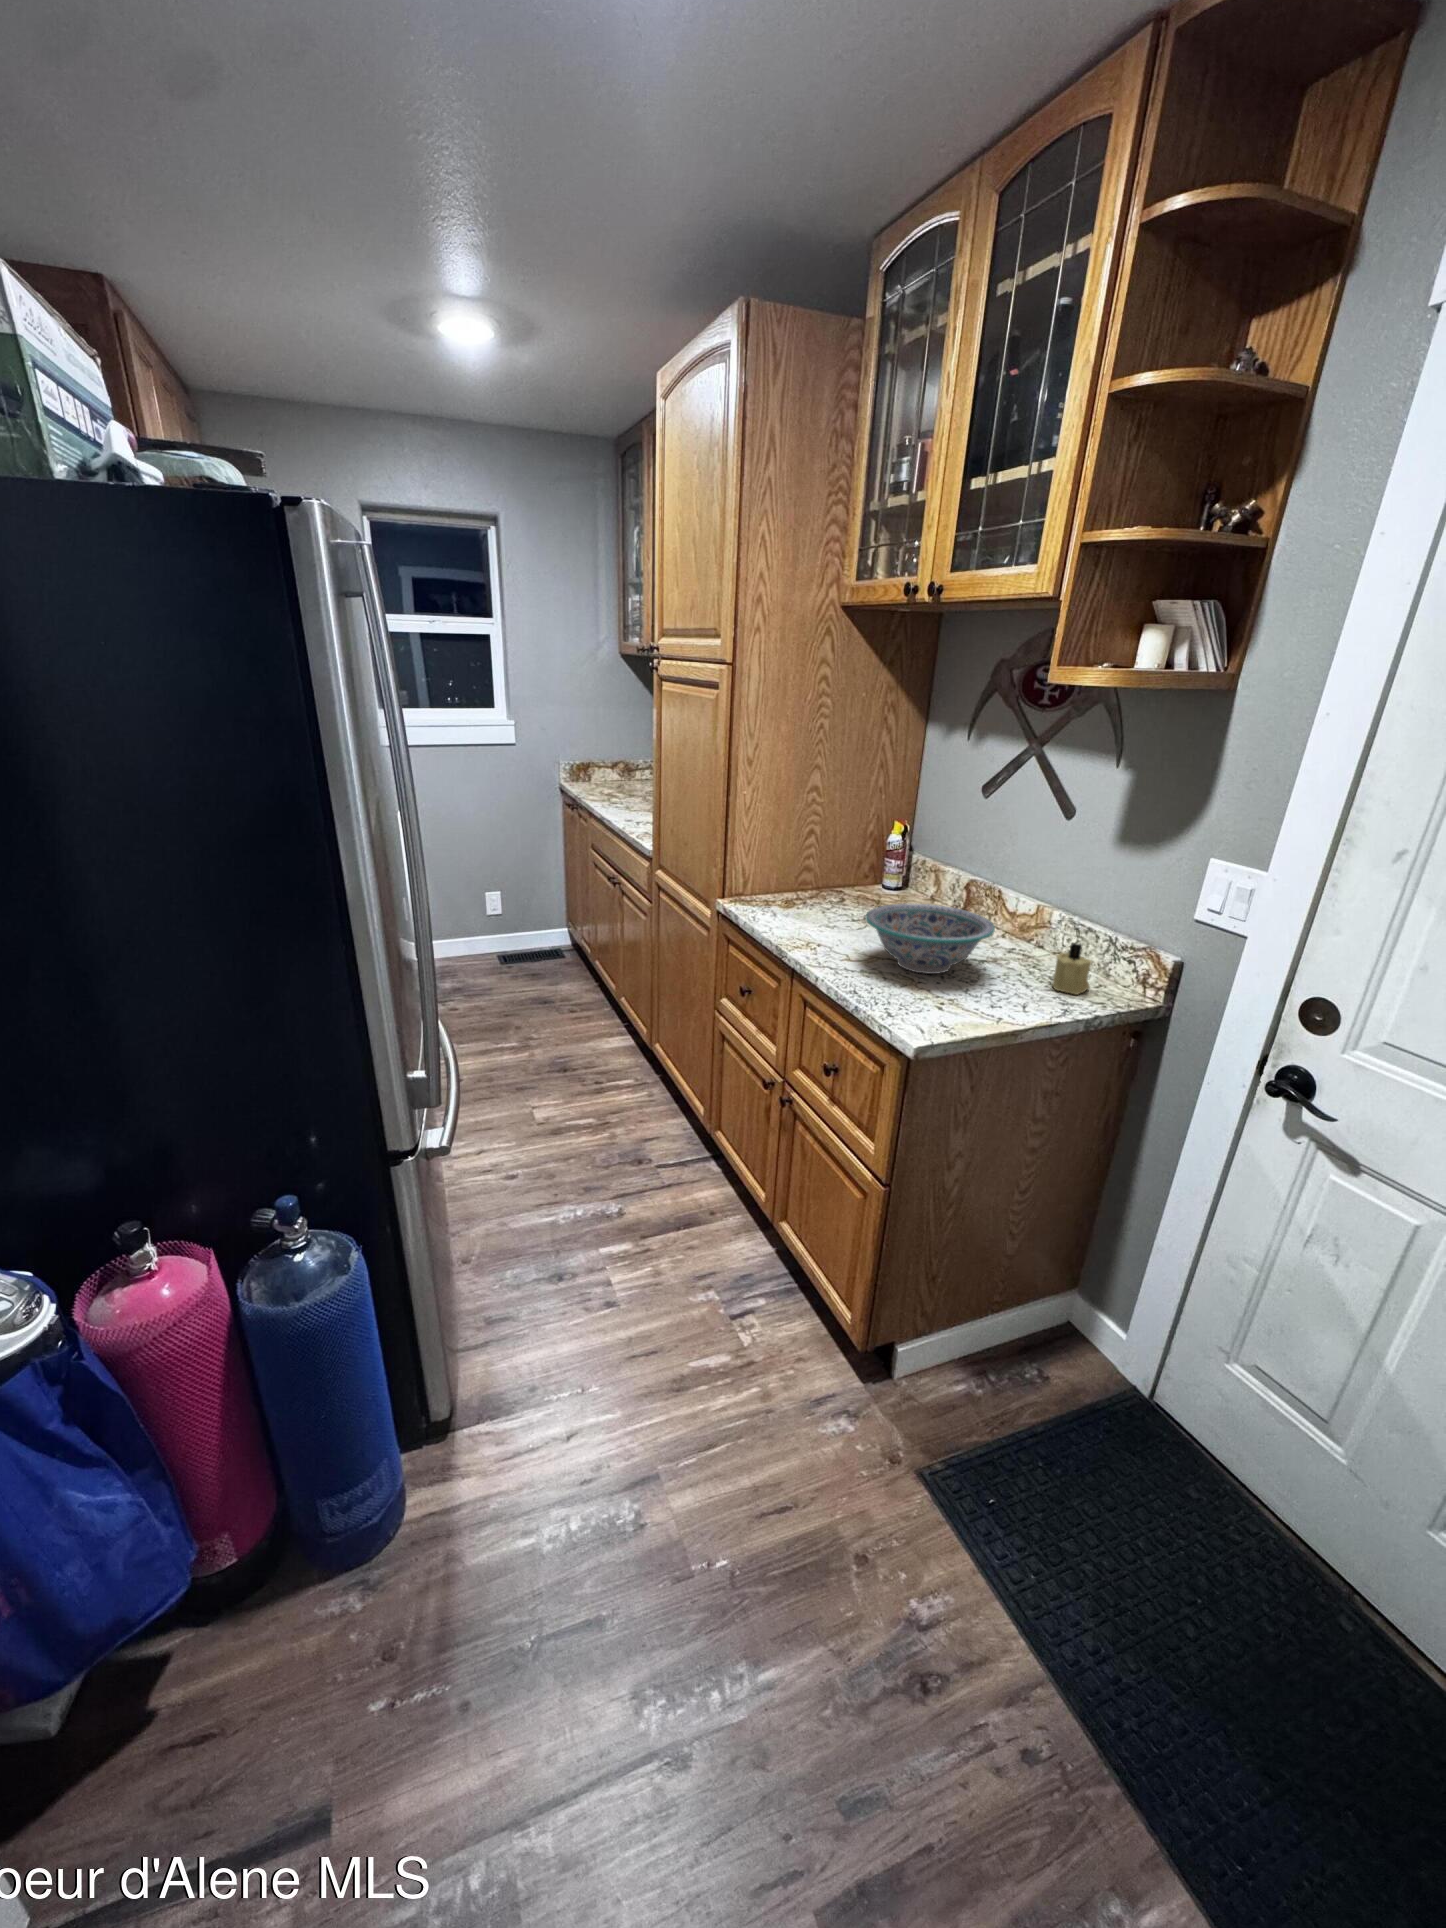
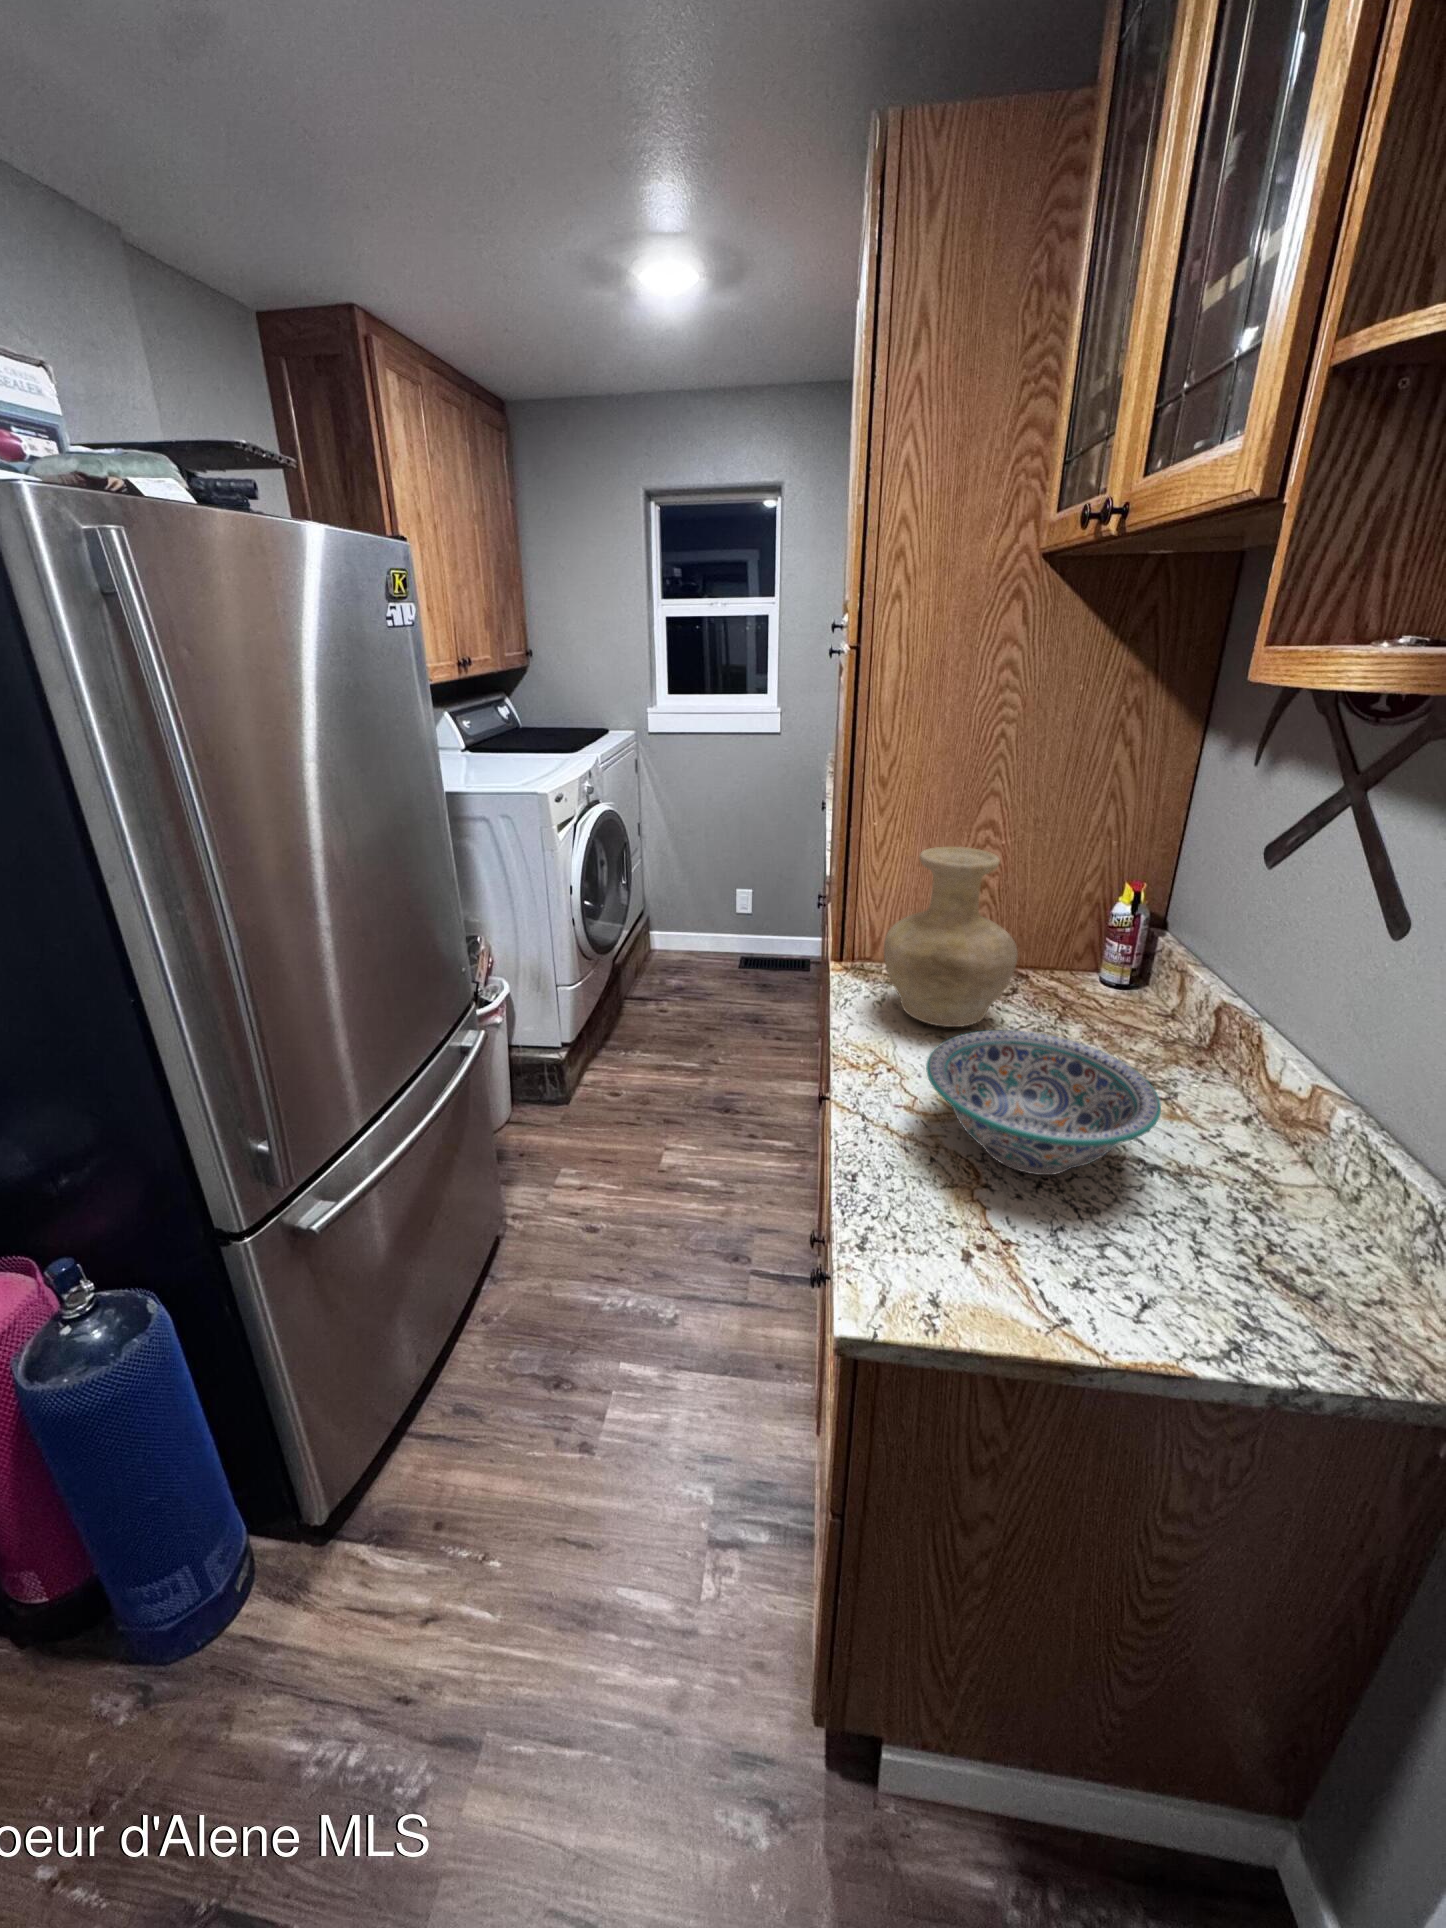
vase: none [779,802,865,921] -> present [884,847,1018,1027]
candle: present [1052,943,1091,995] -> none [1257,1201,1358,1312]

